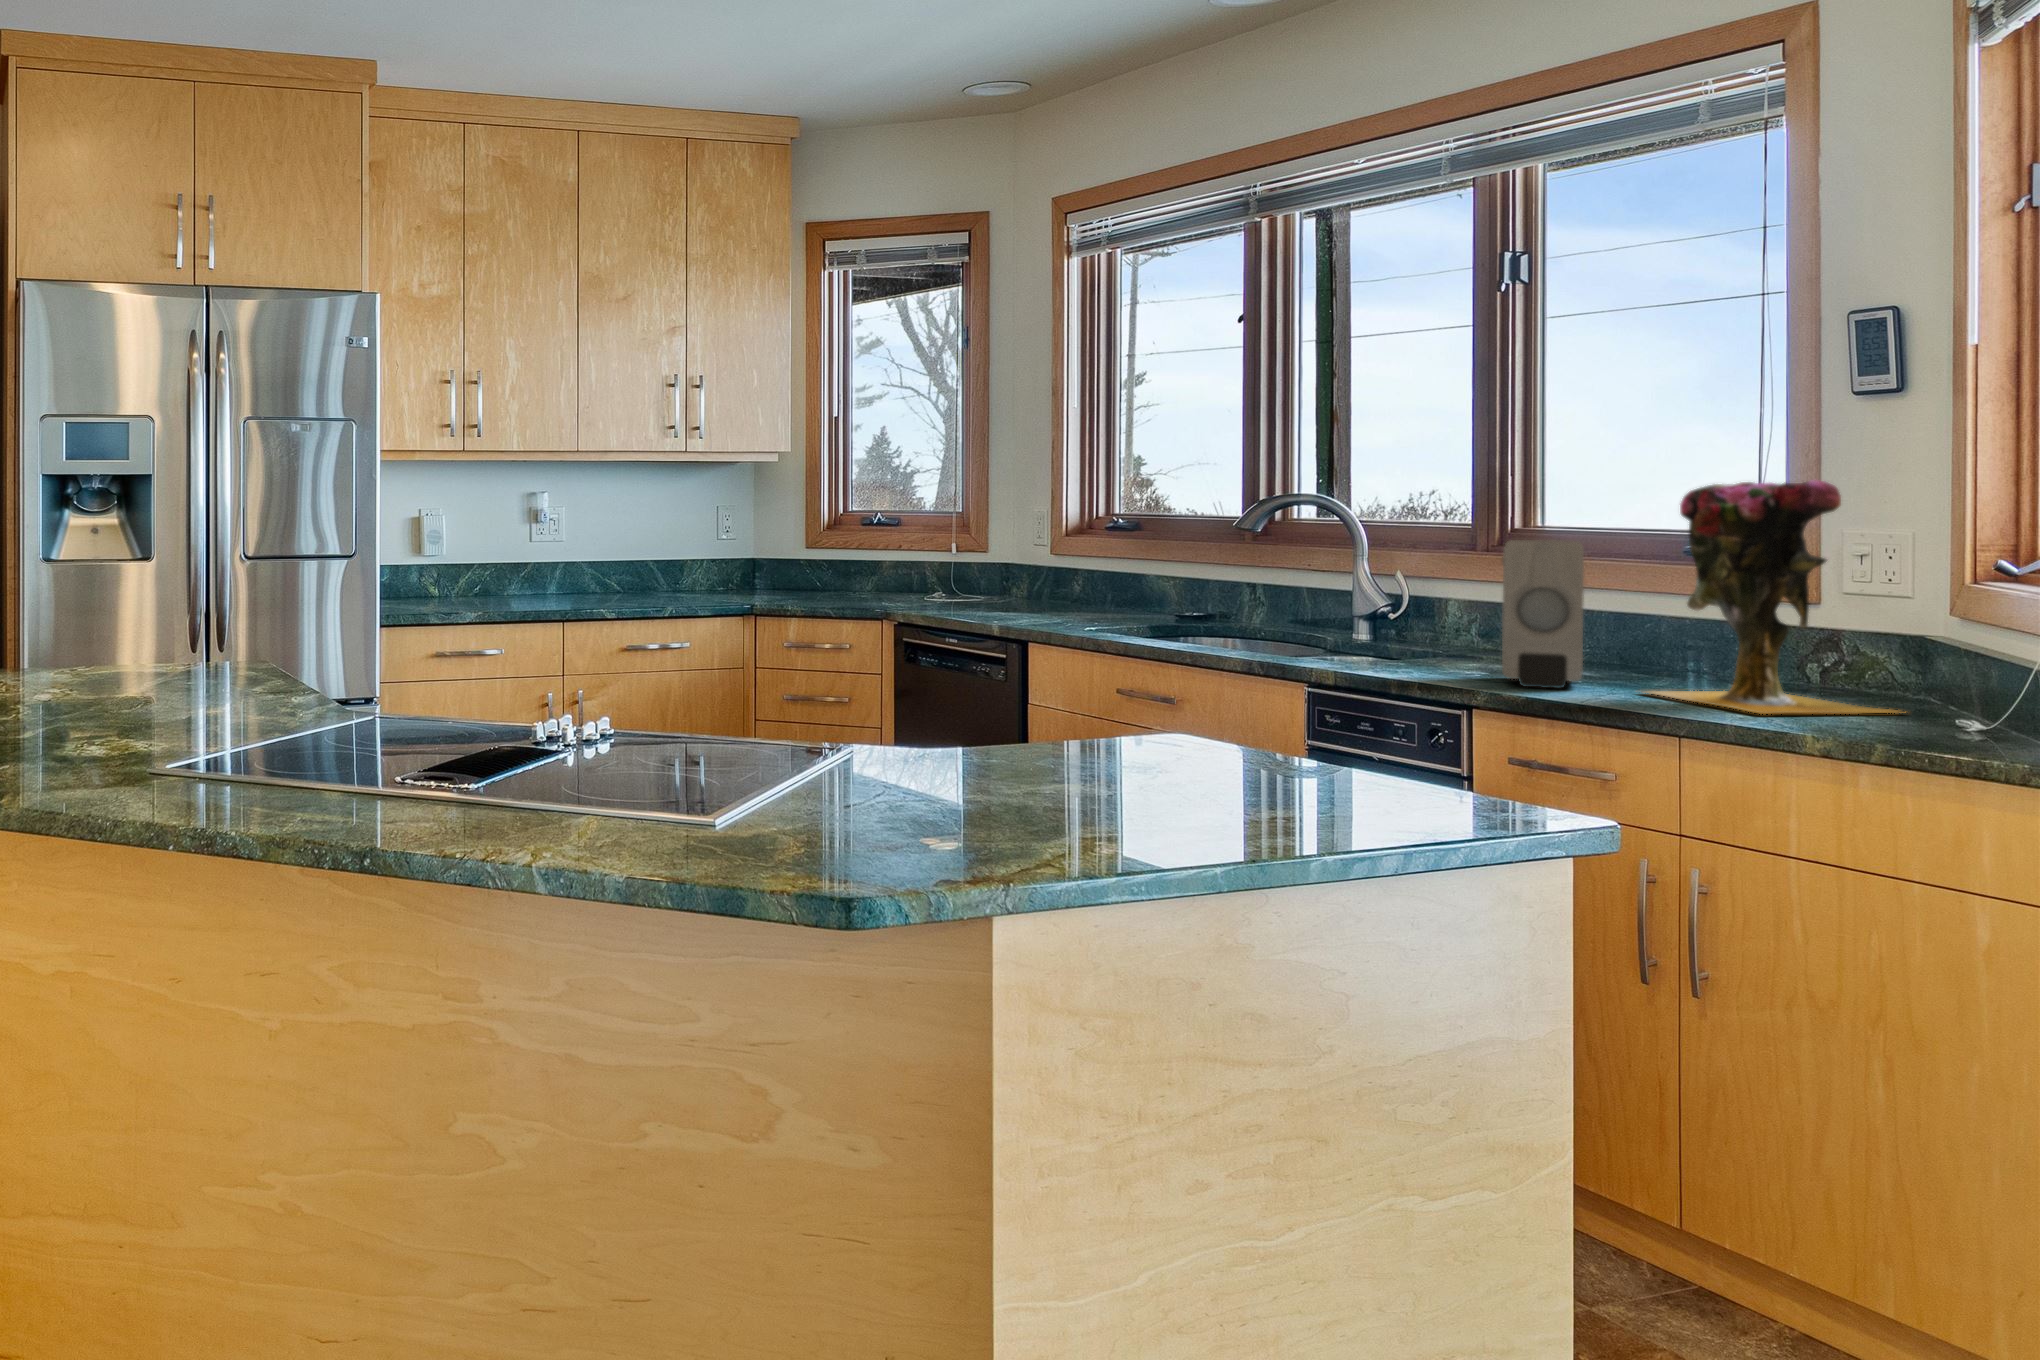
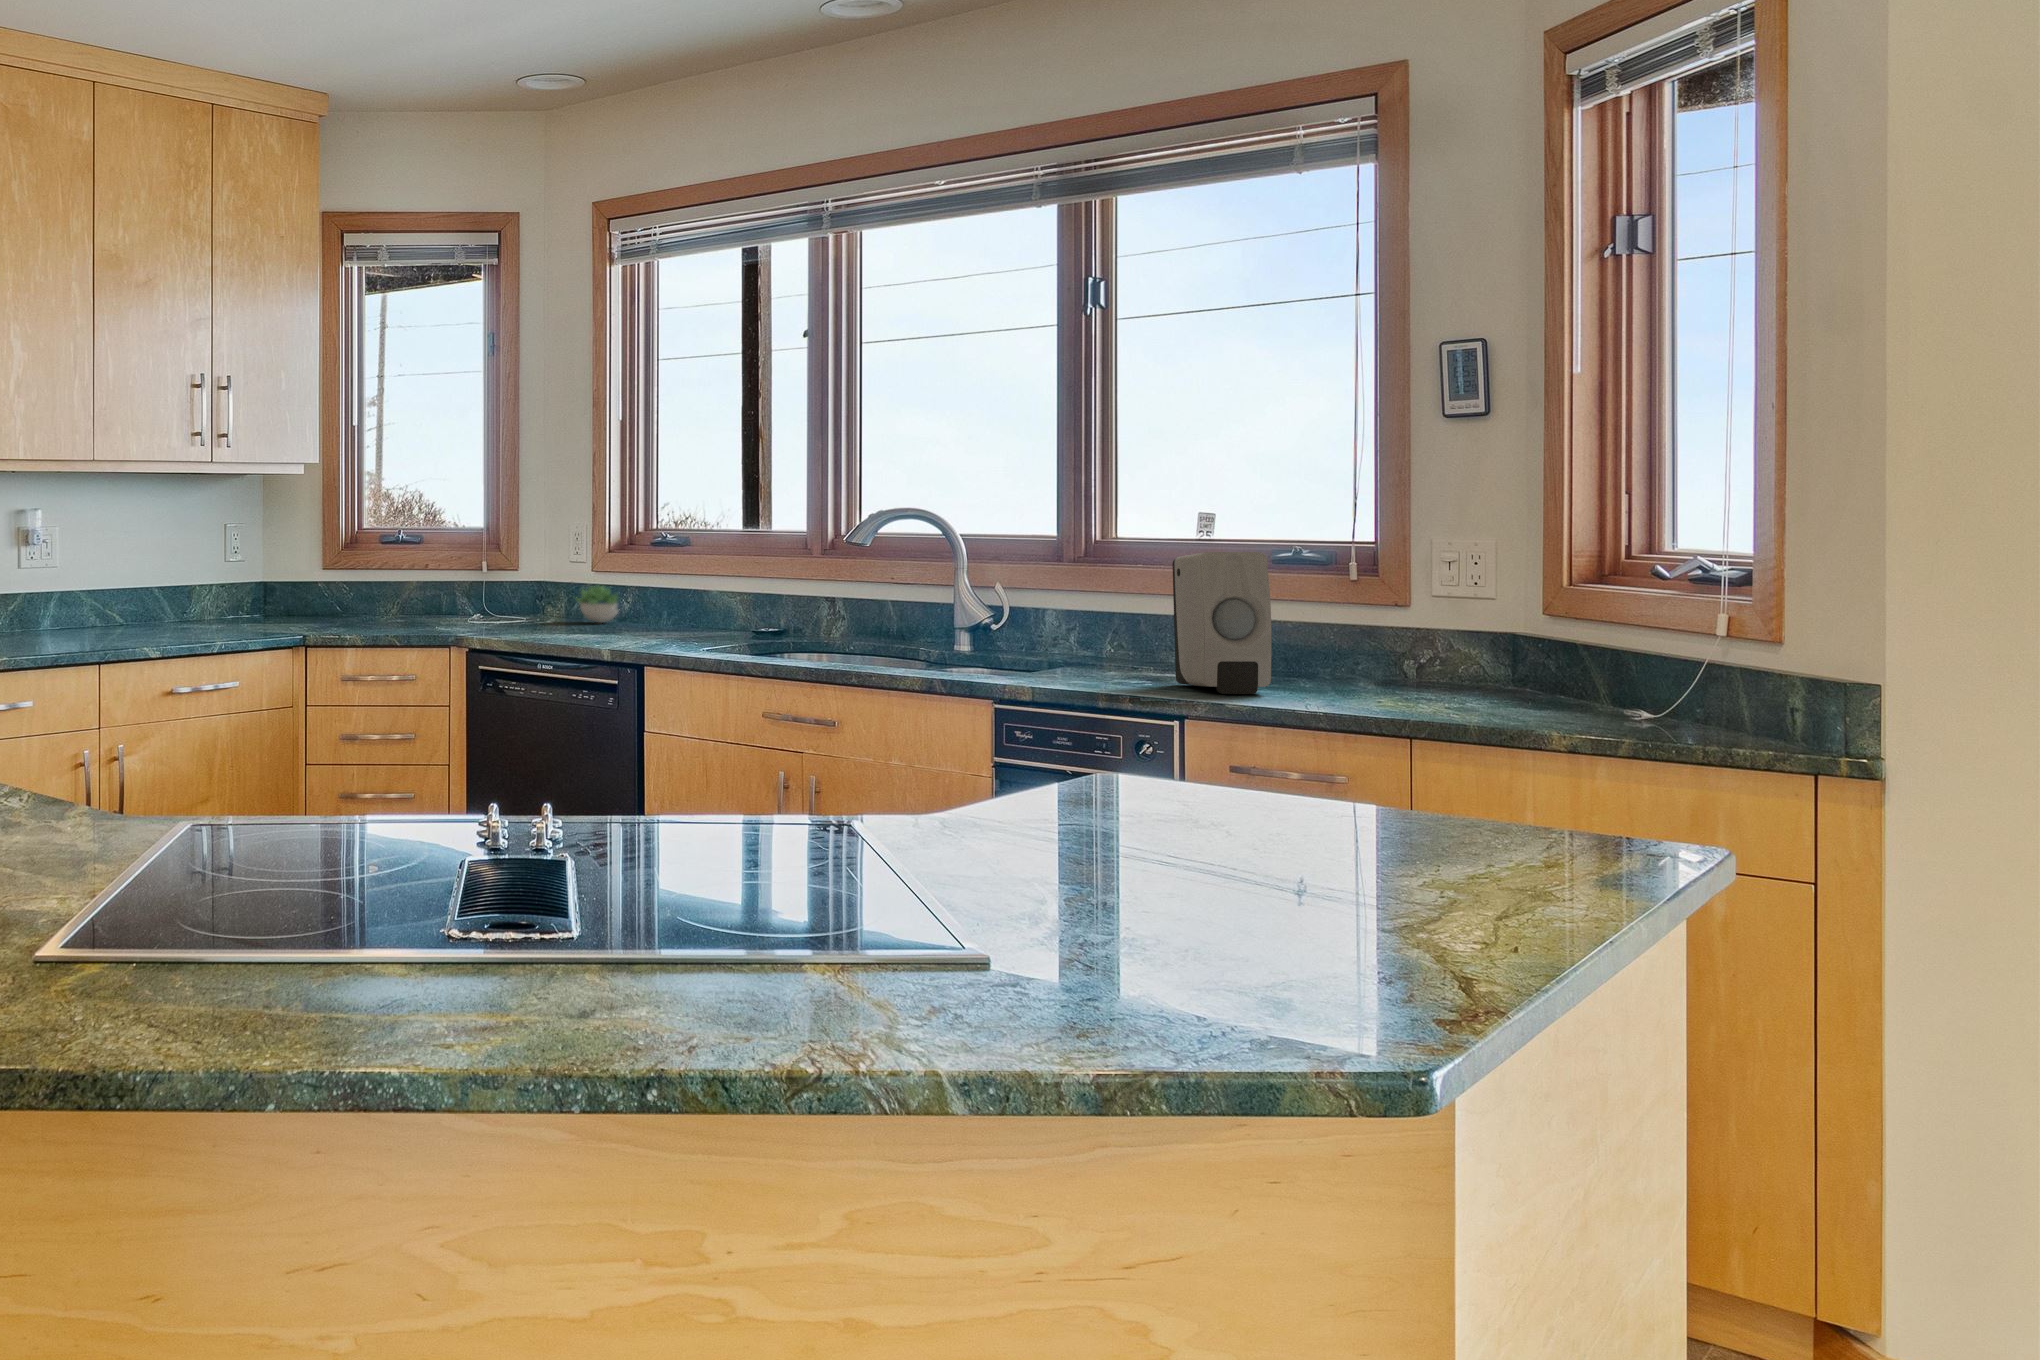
vase: present [1649,480,1906,714] -> none [1316,495,1554,712]
succulent plant: none [1024,569,1080,605] -> present [576,585,620,623]

